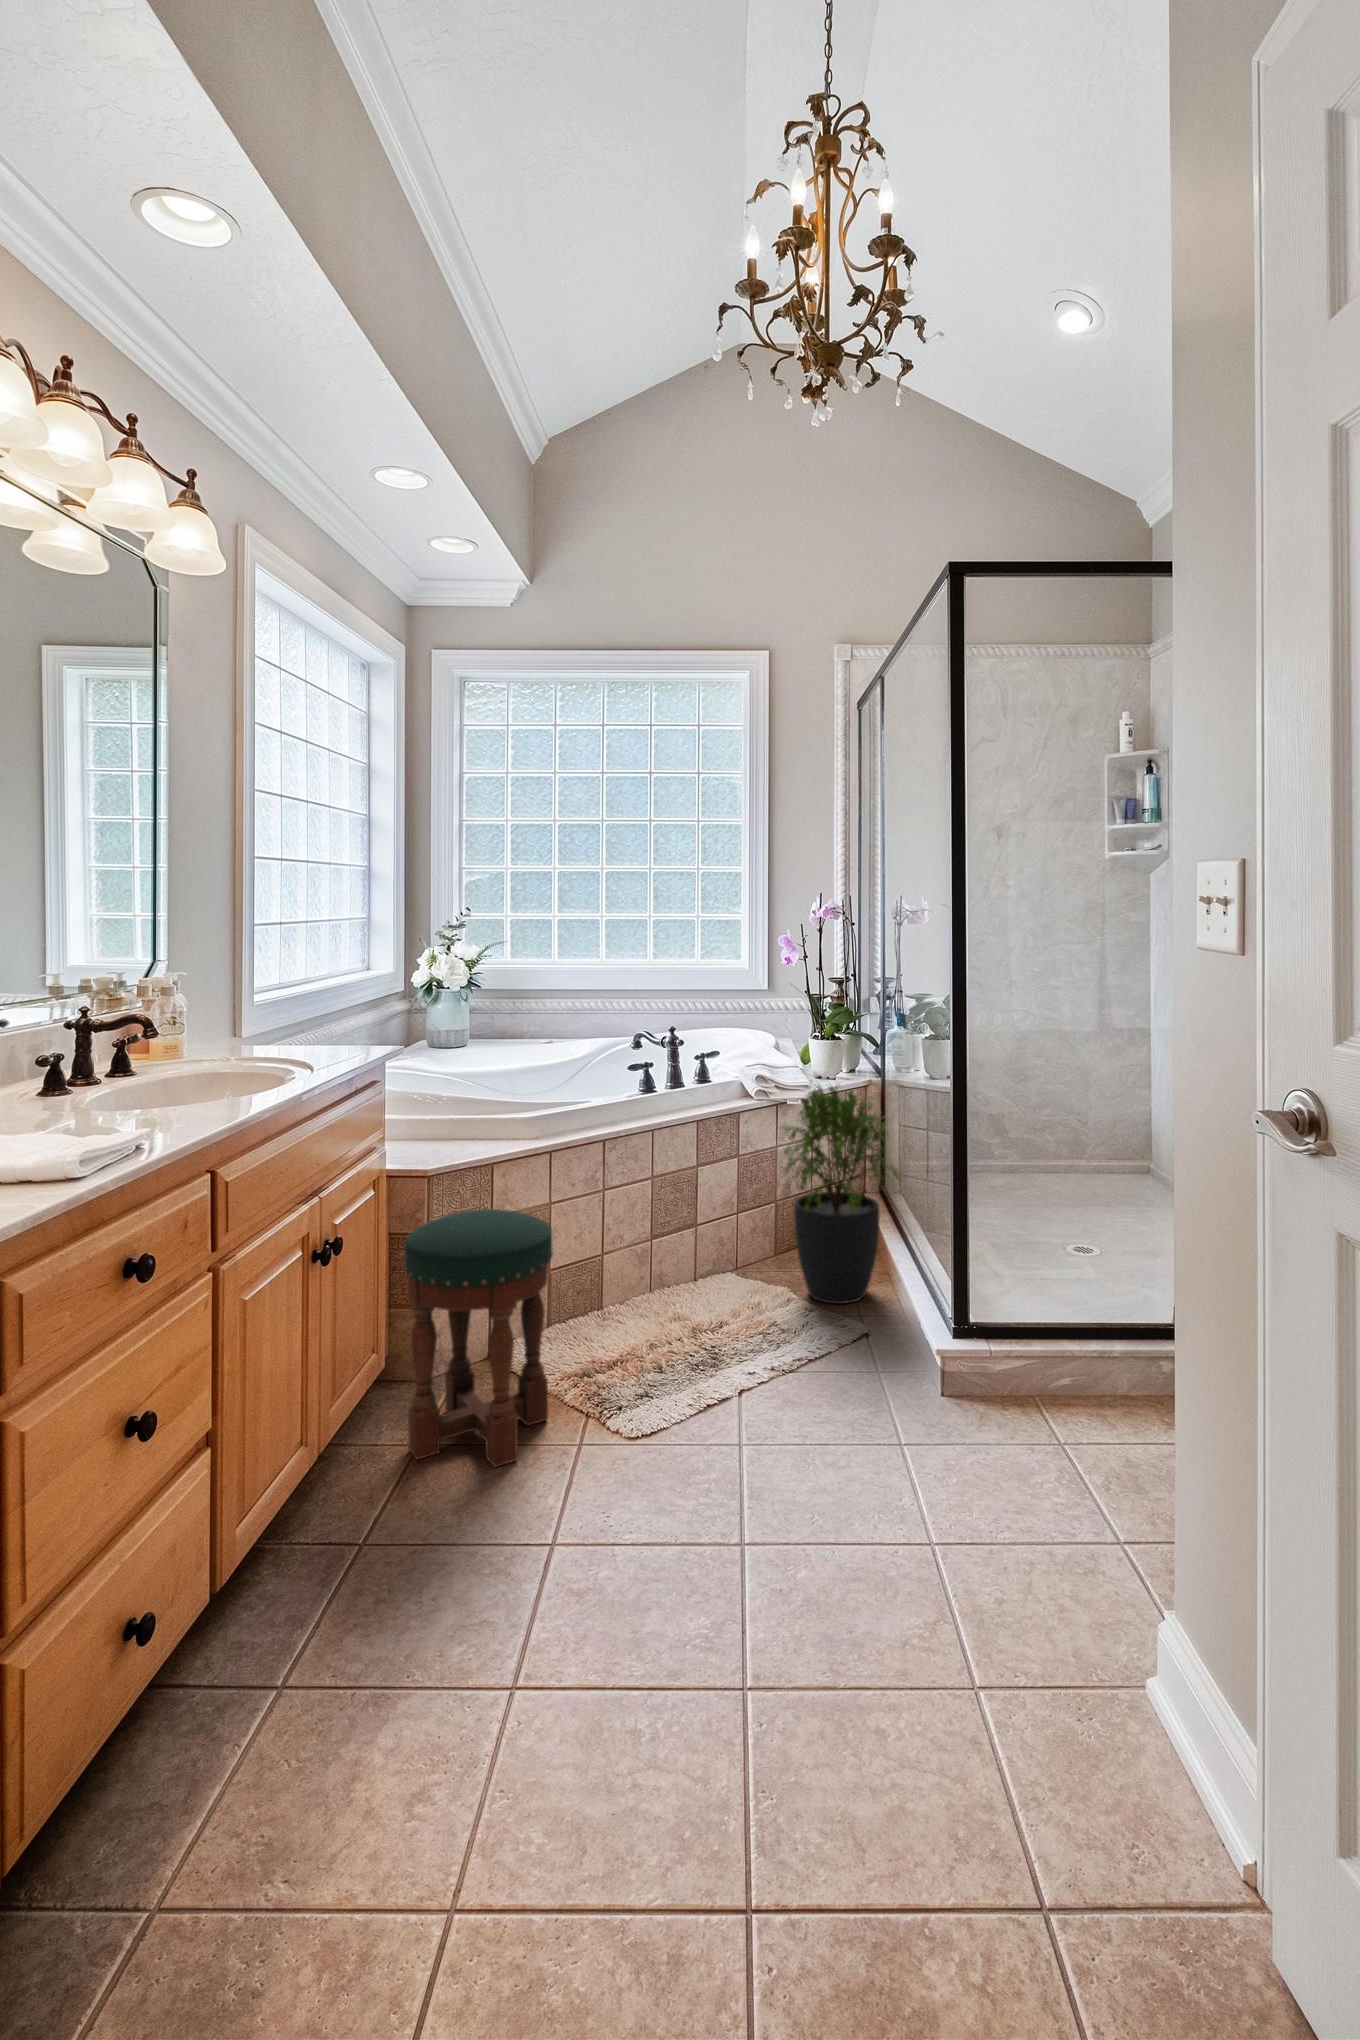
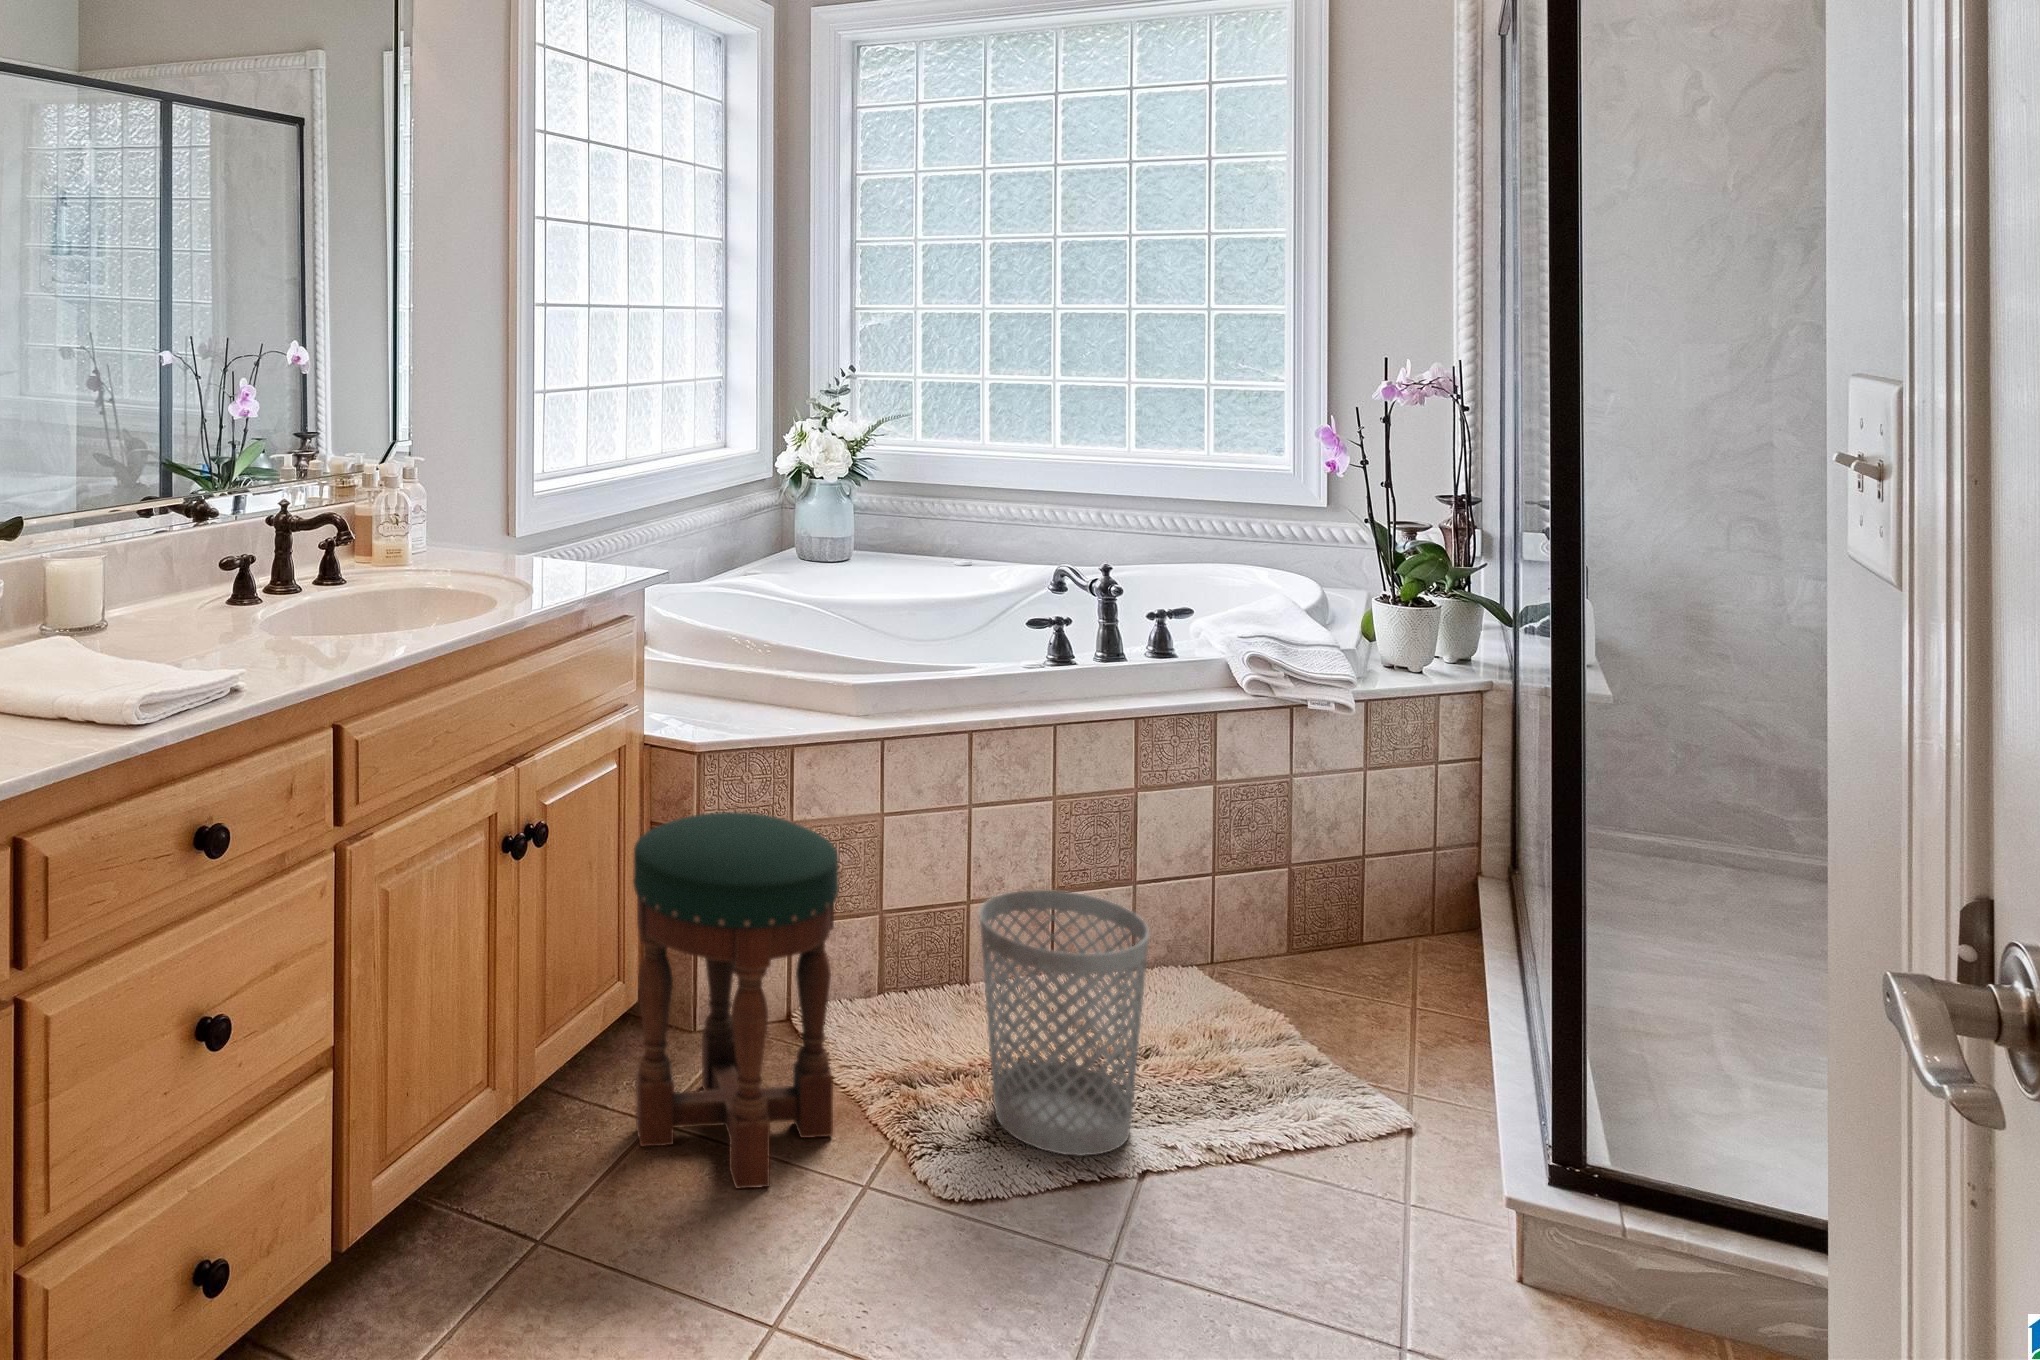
potted plant: present [781,1086,905,1304] -> none [1262,678,1513,1063]
wastebasket: none [633,1231,737,1395] -> present [979,890,1149,1156]

